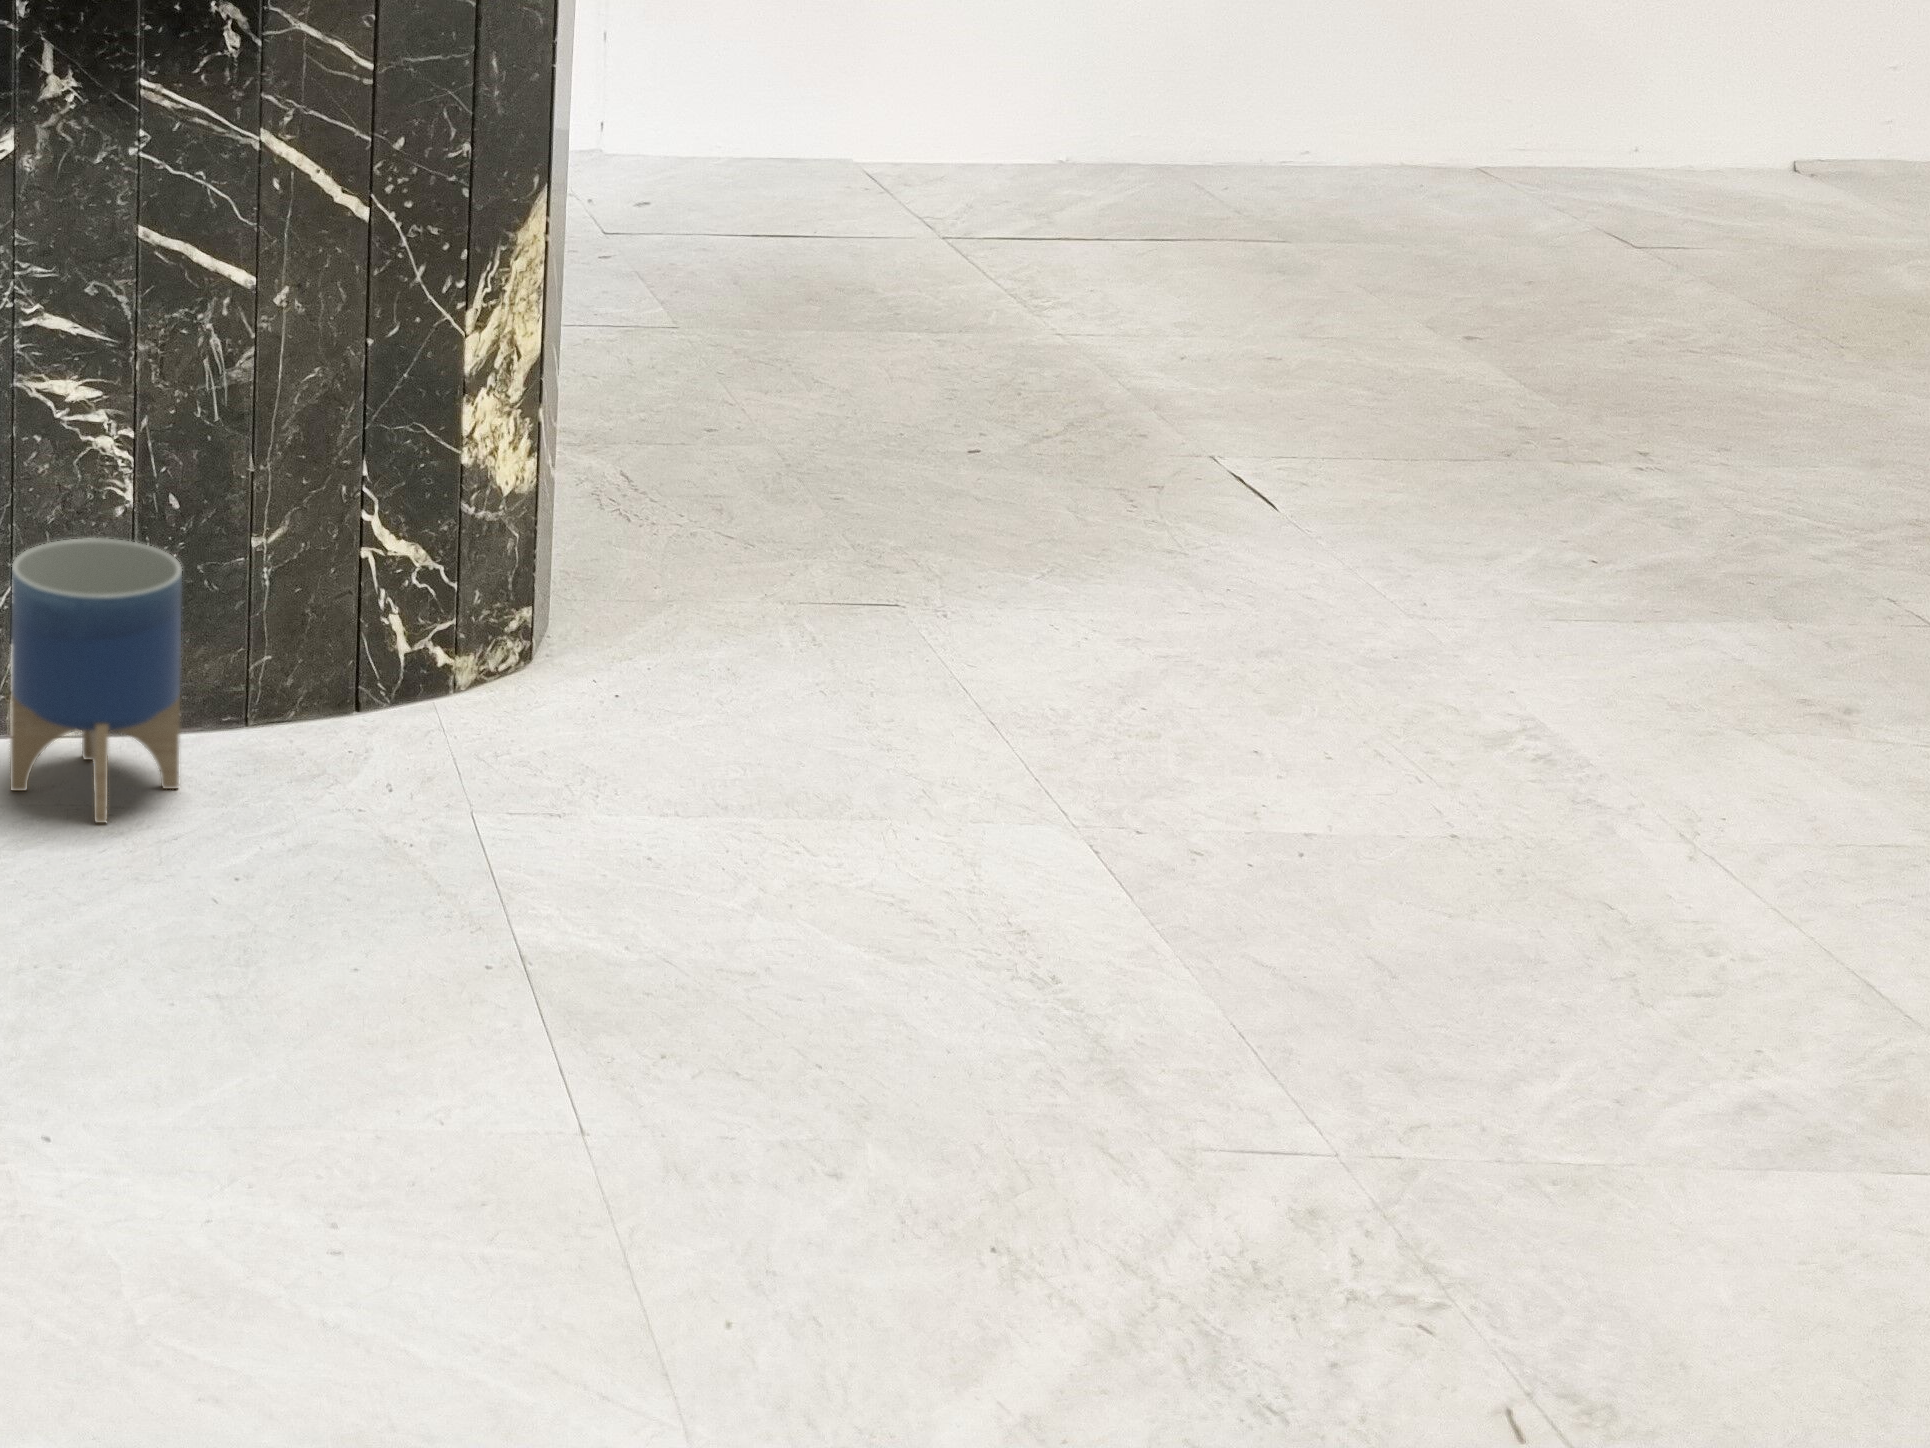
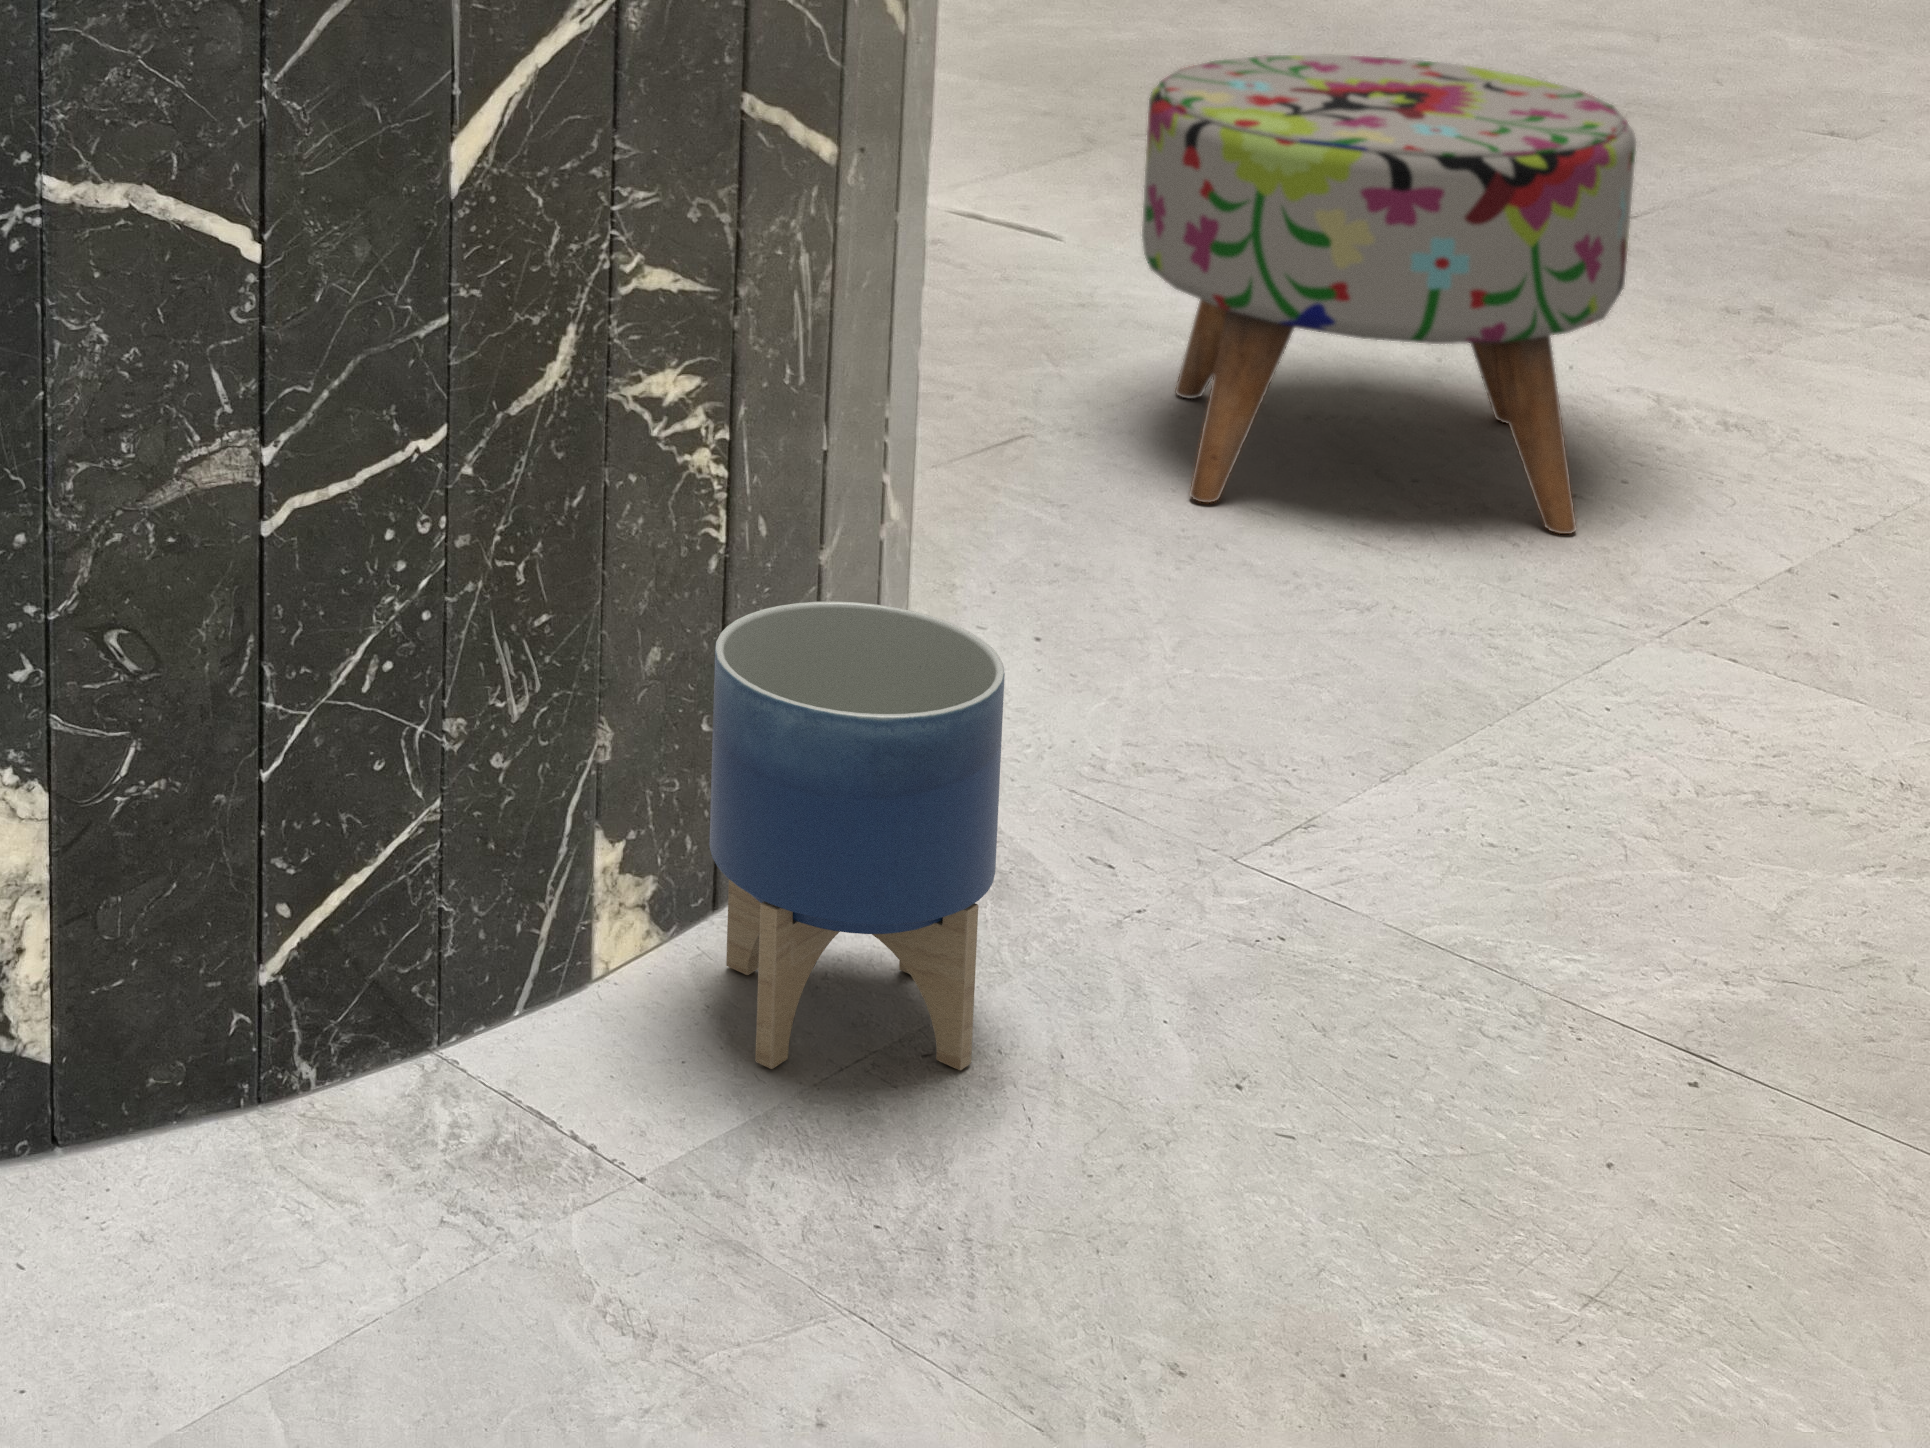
ottoman: none [921,334,1354,763] -> present [1142,55,1636,534]

